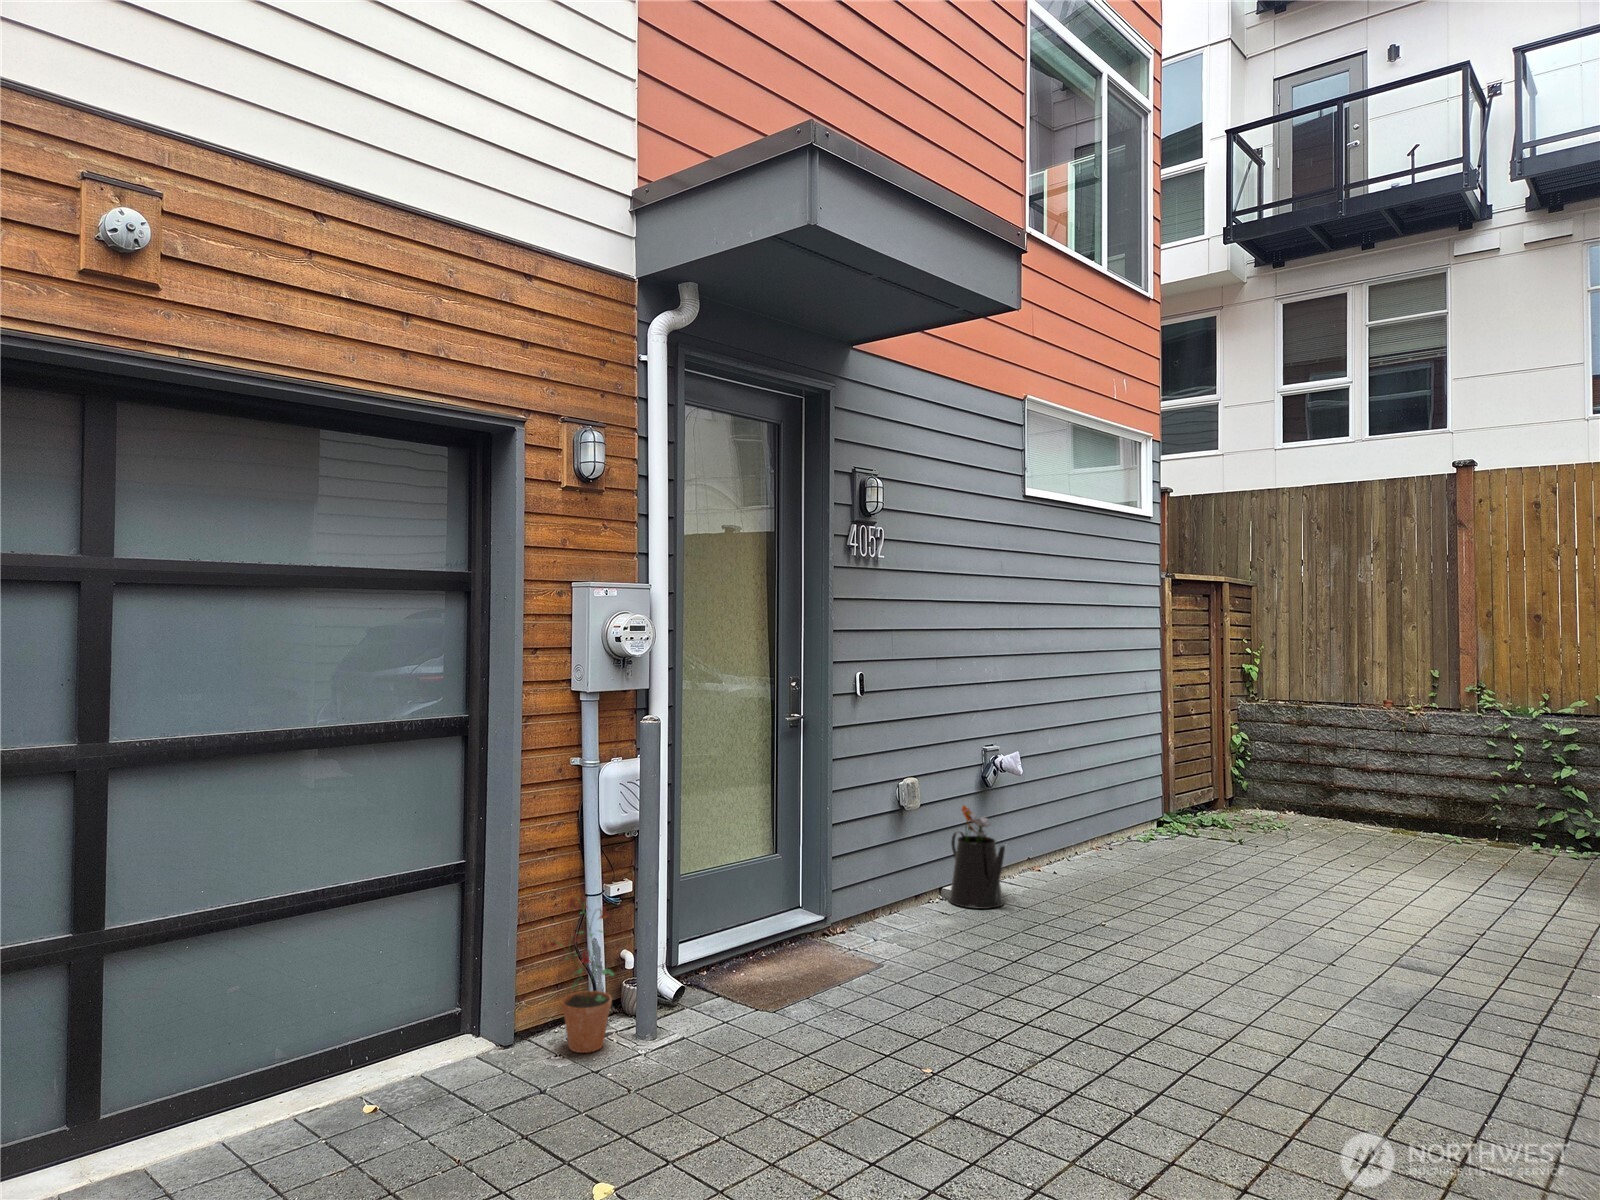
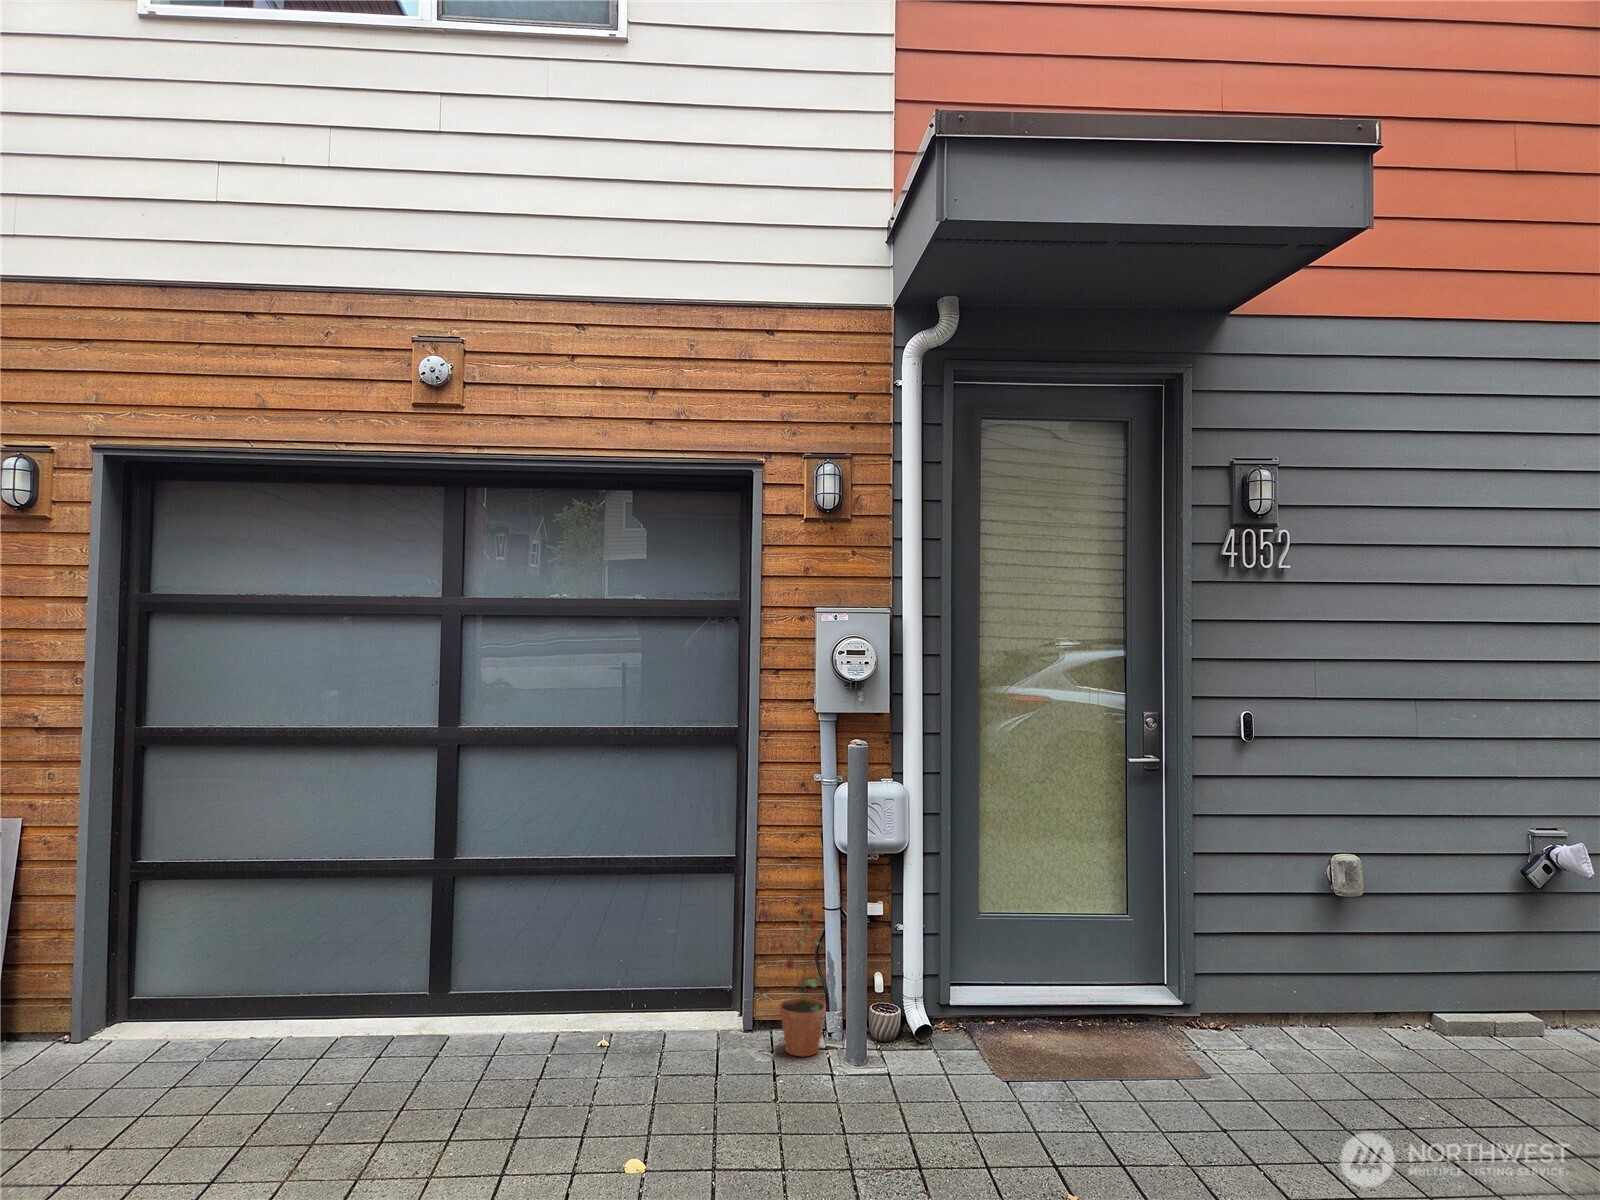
watering can: present [948,806,1005,909] -> none [1416,900,1507,1053]

